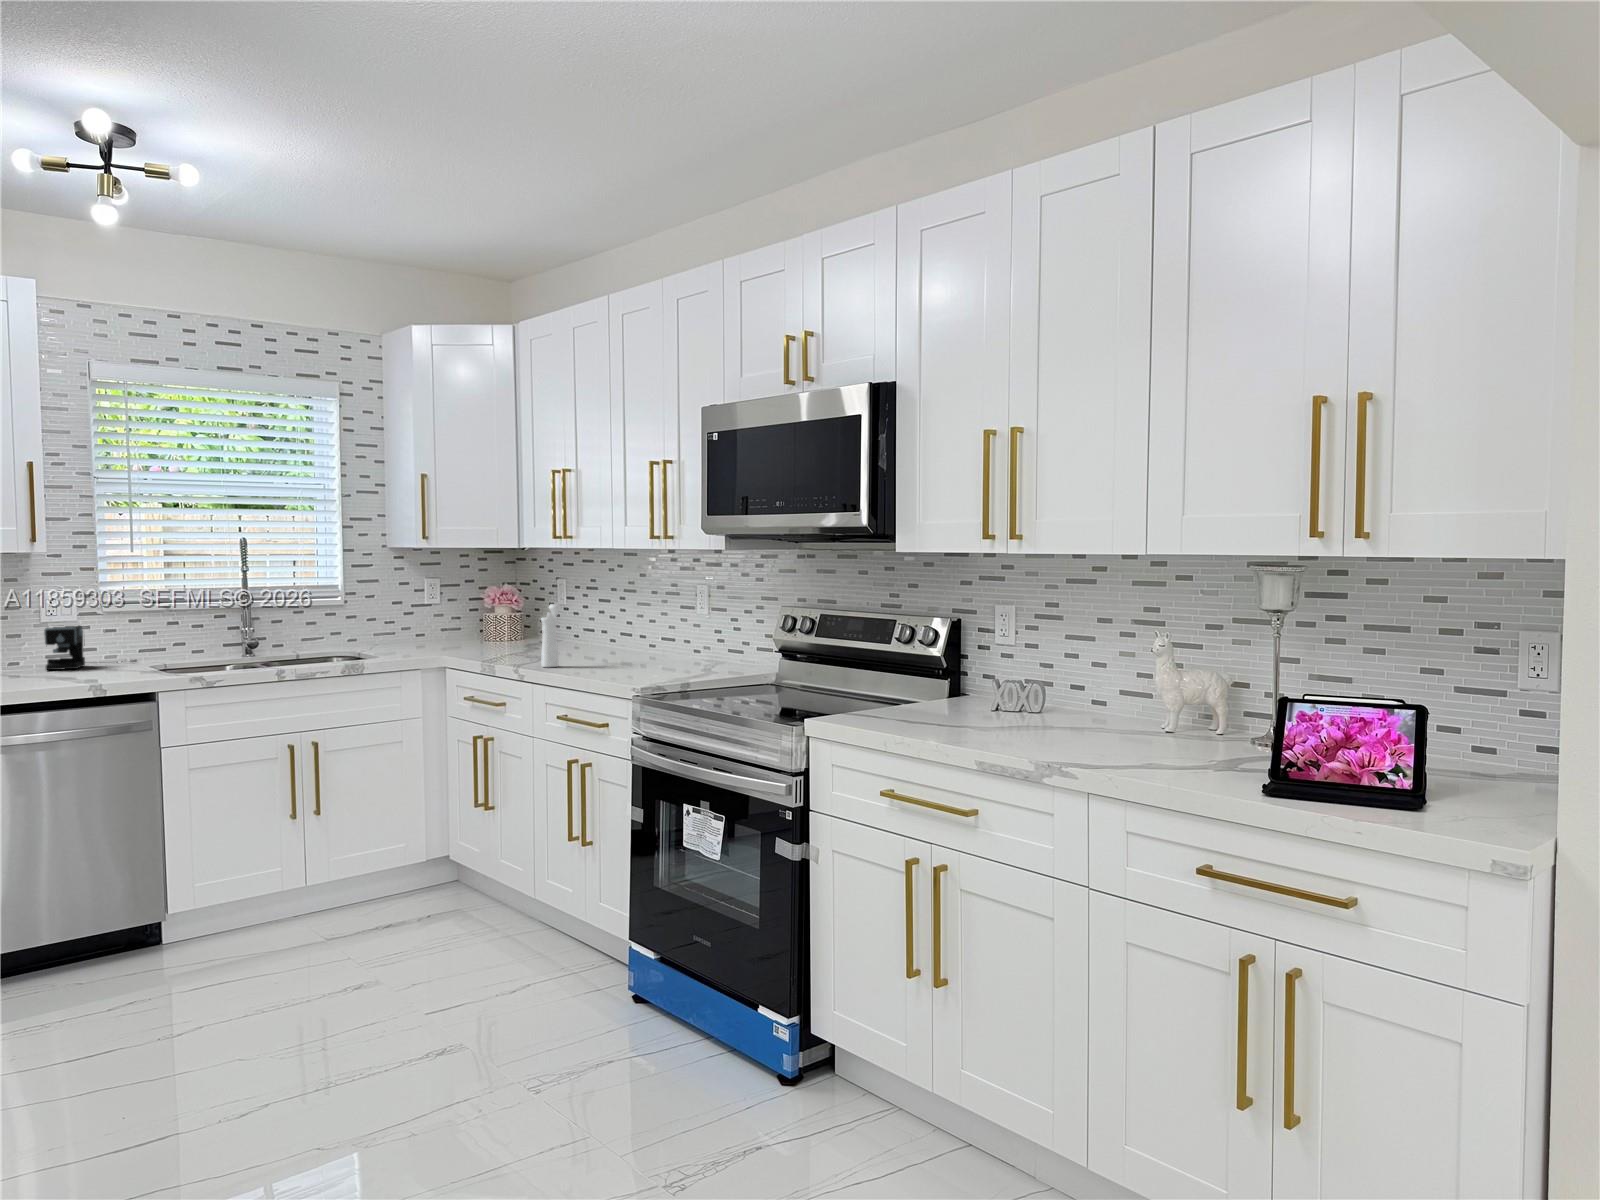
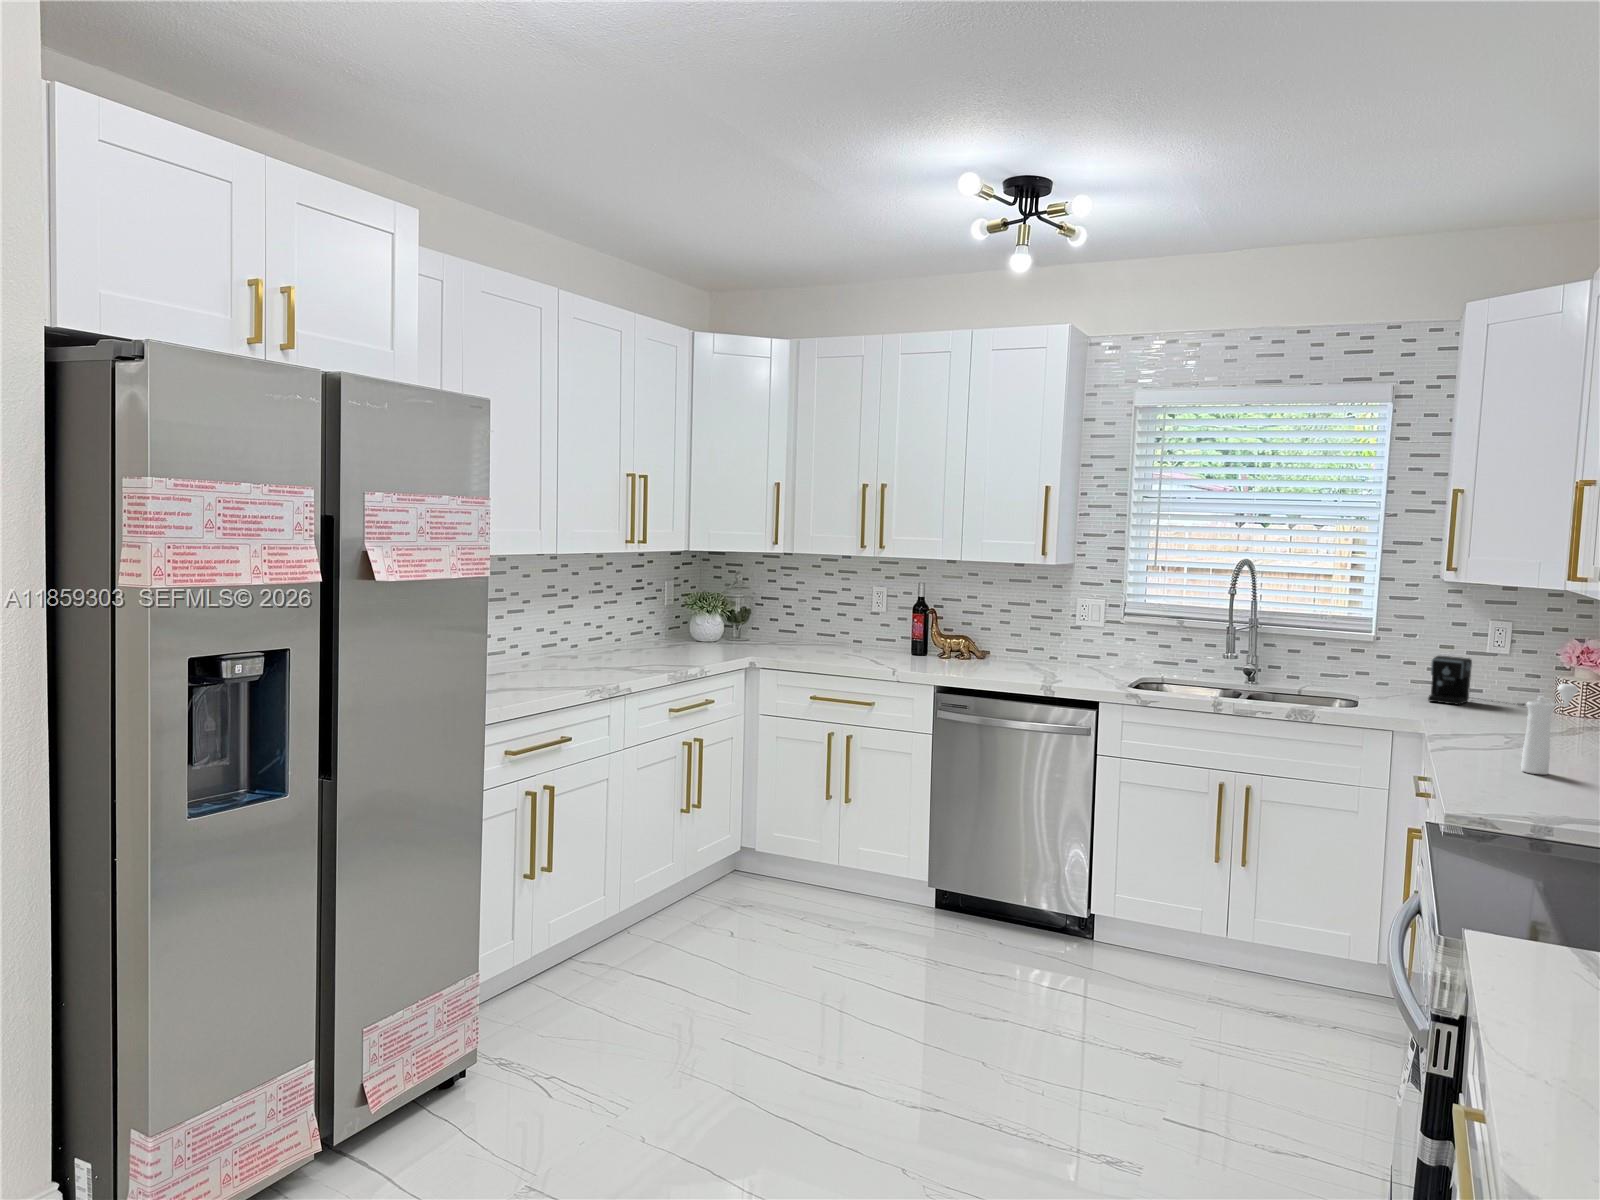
coffee maker: present [44,625,137,670] -> present [1428,656,1525,706]

